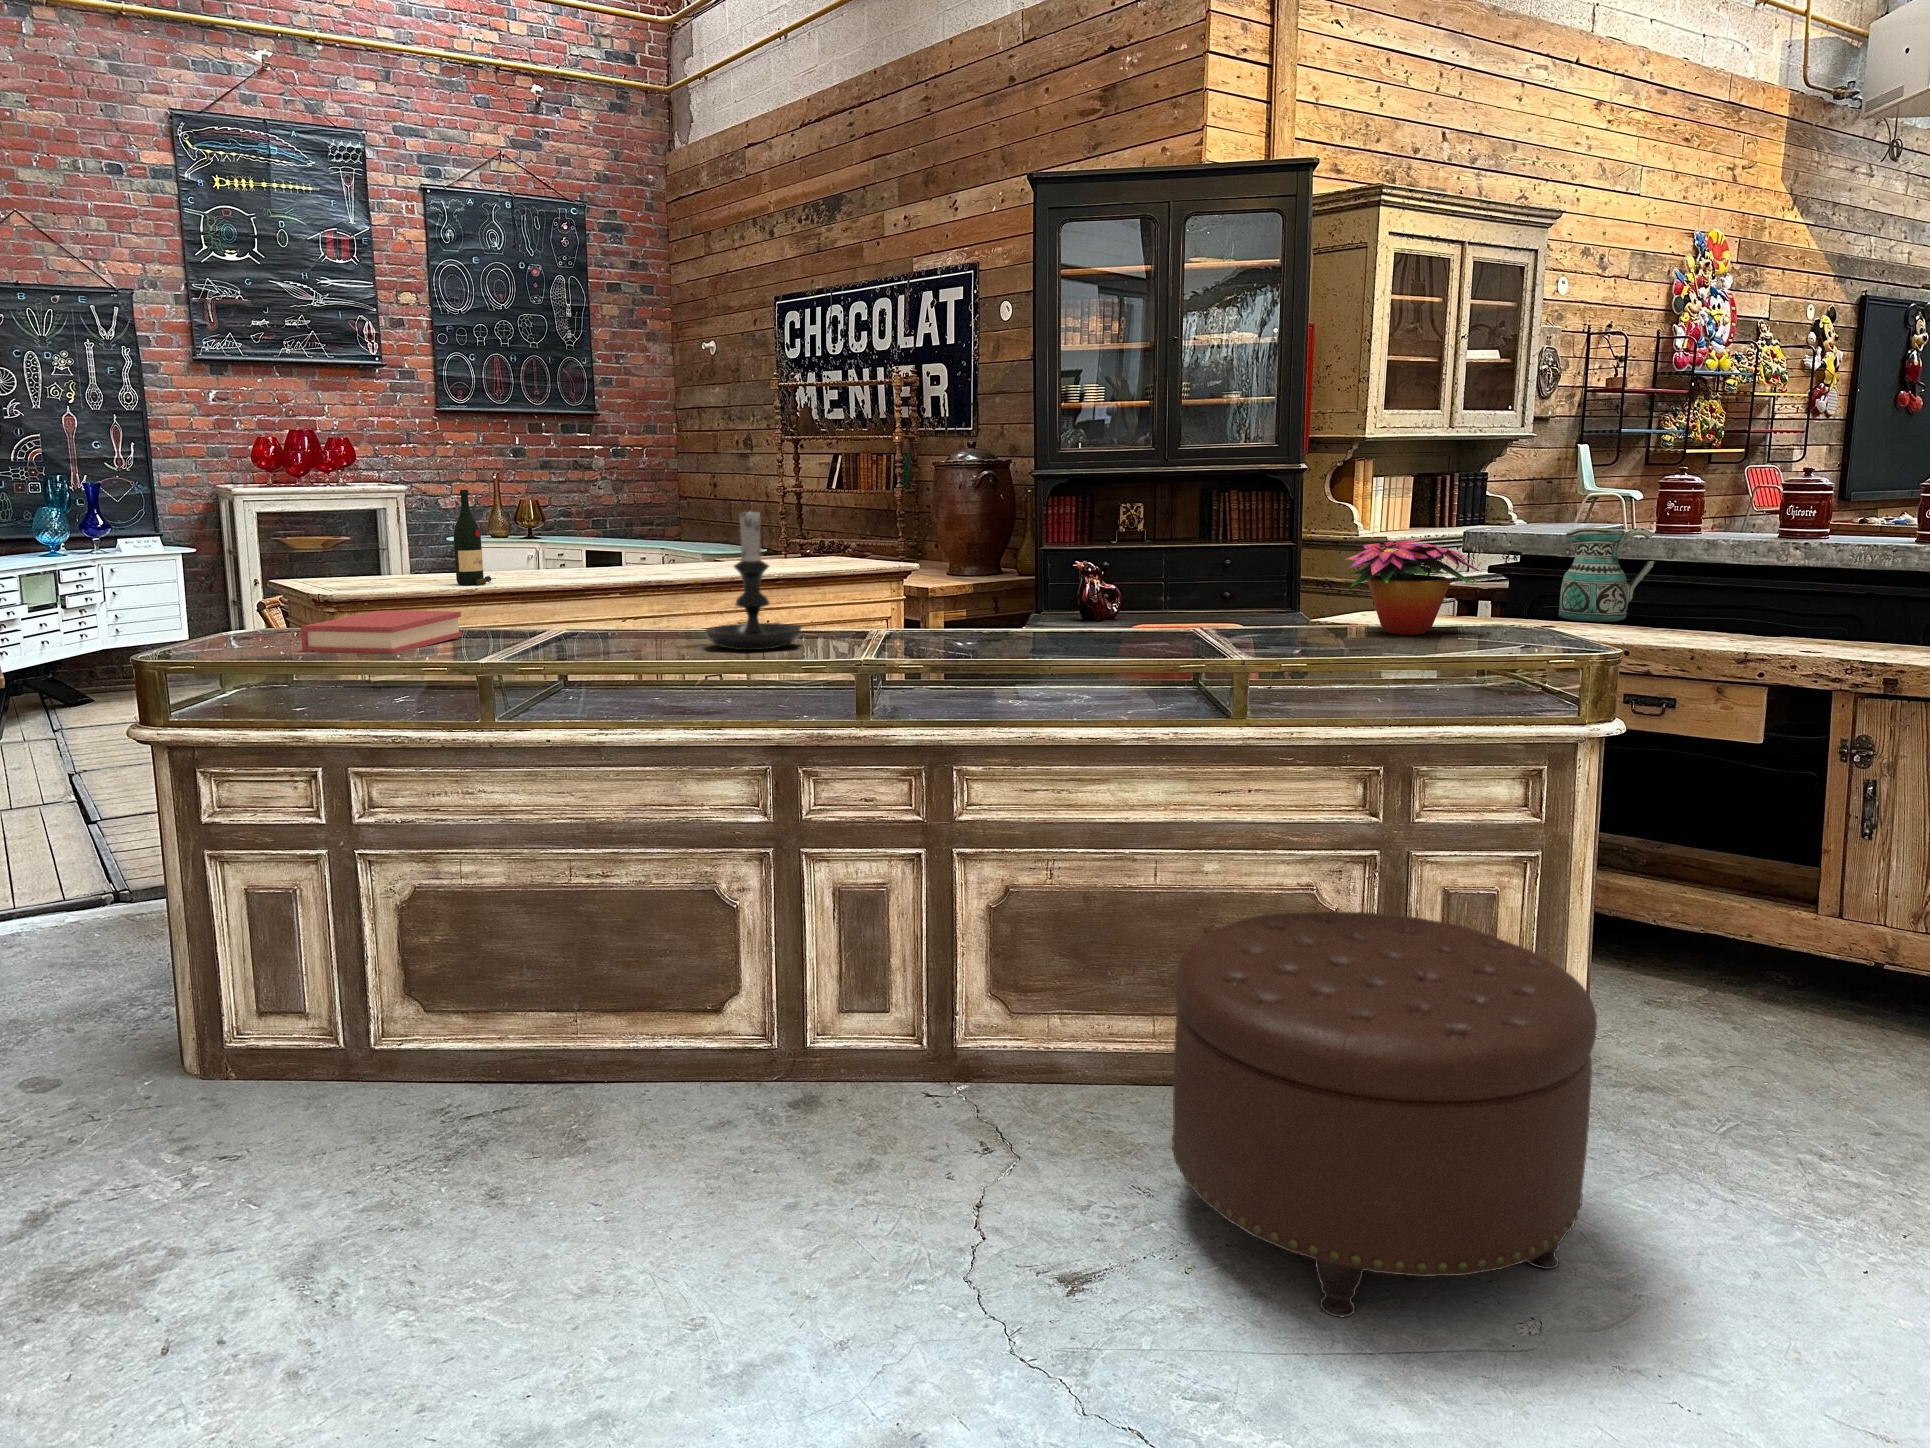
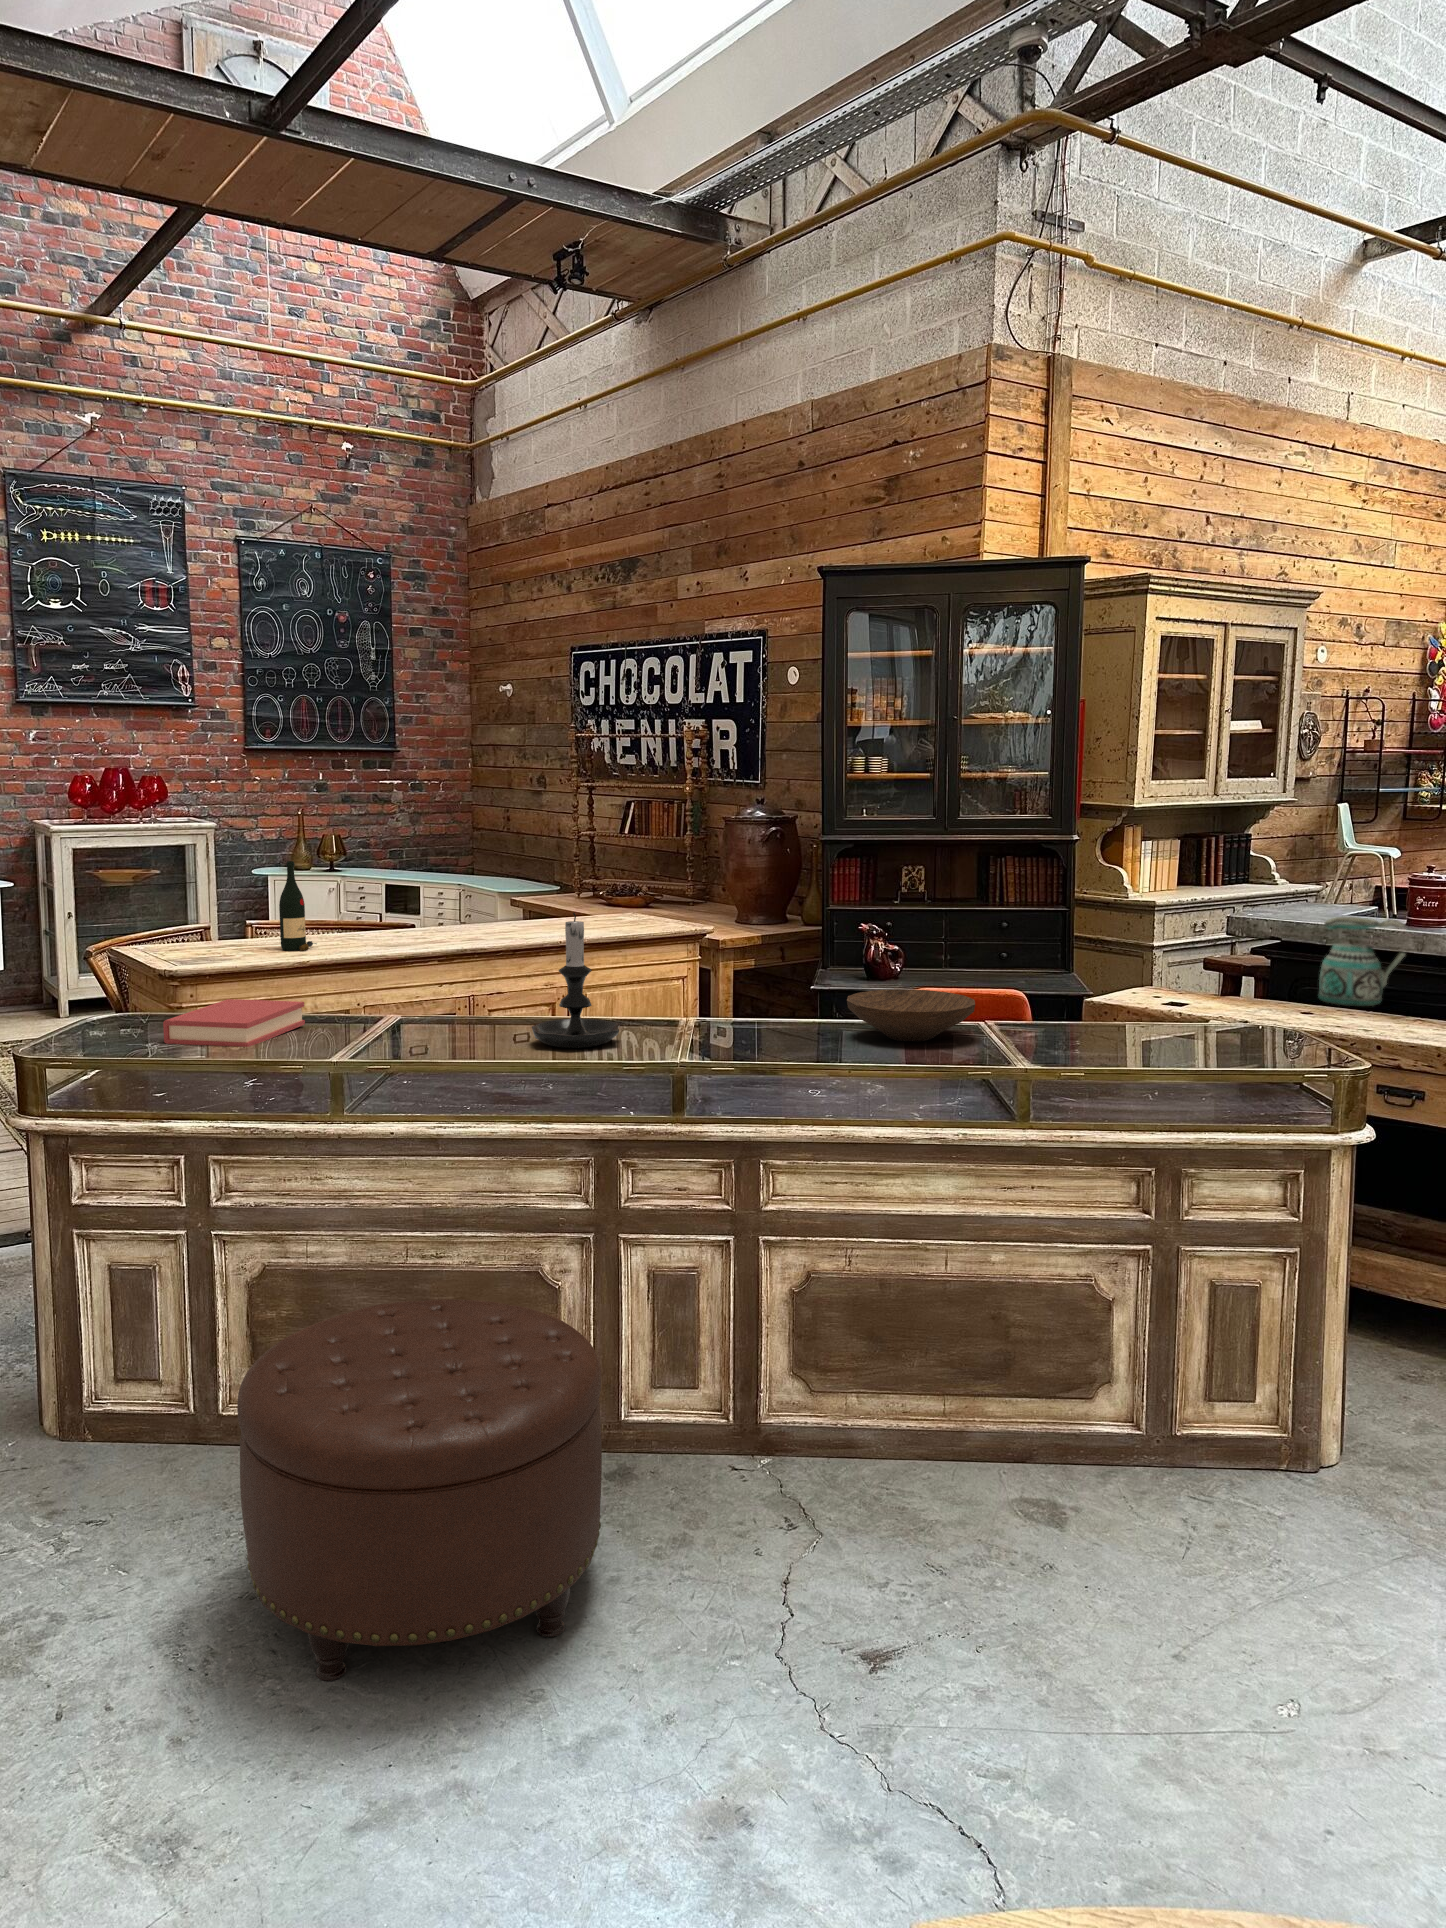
flower arrangement: present [1345,539,1481,635] -> none [1112,946,1246,1035]
wooden bowl: none [1051,591,1191,642] -> present [847,989,975,1041]
ottoman: present [1172,912,1597,1317] -> present [237,1299,602,1681]

